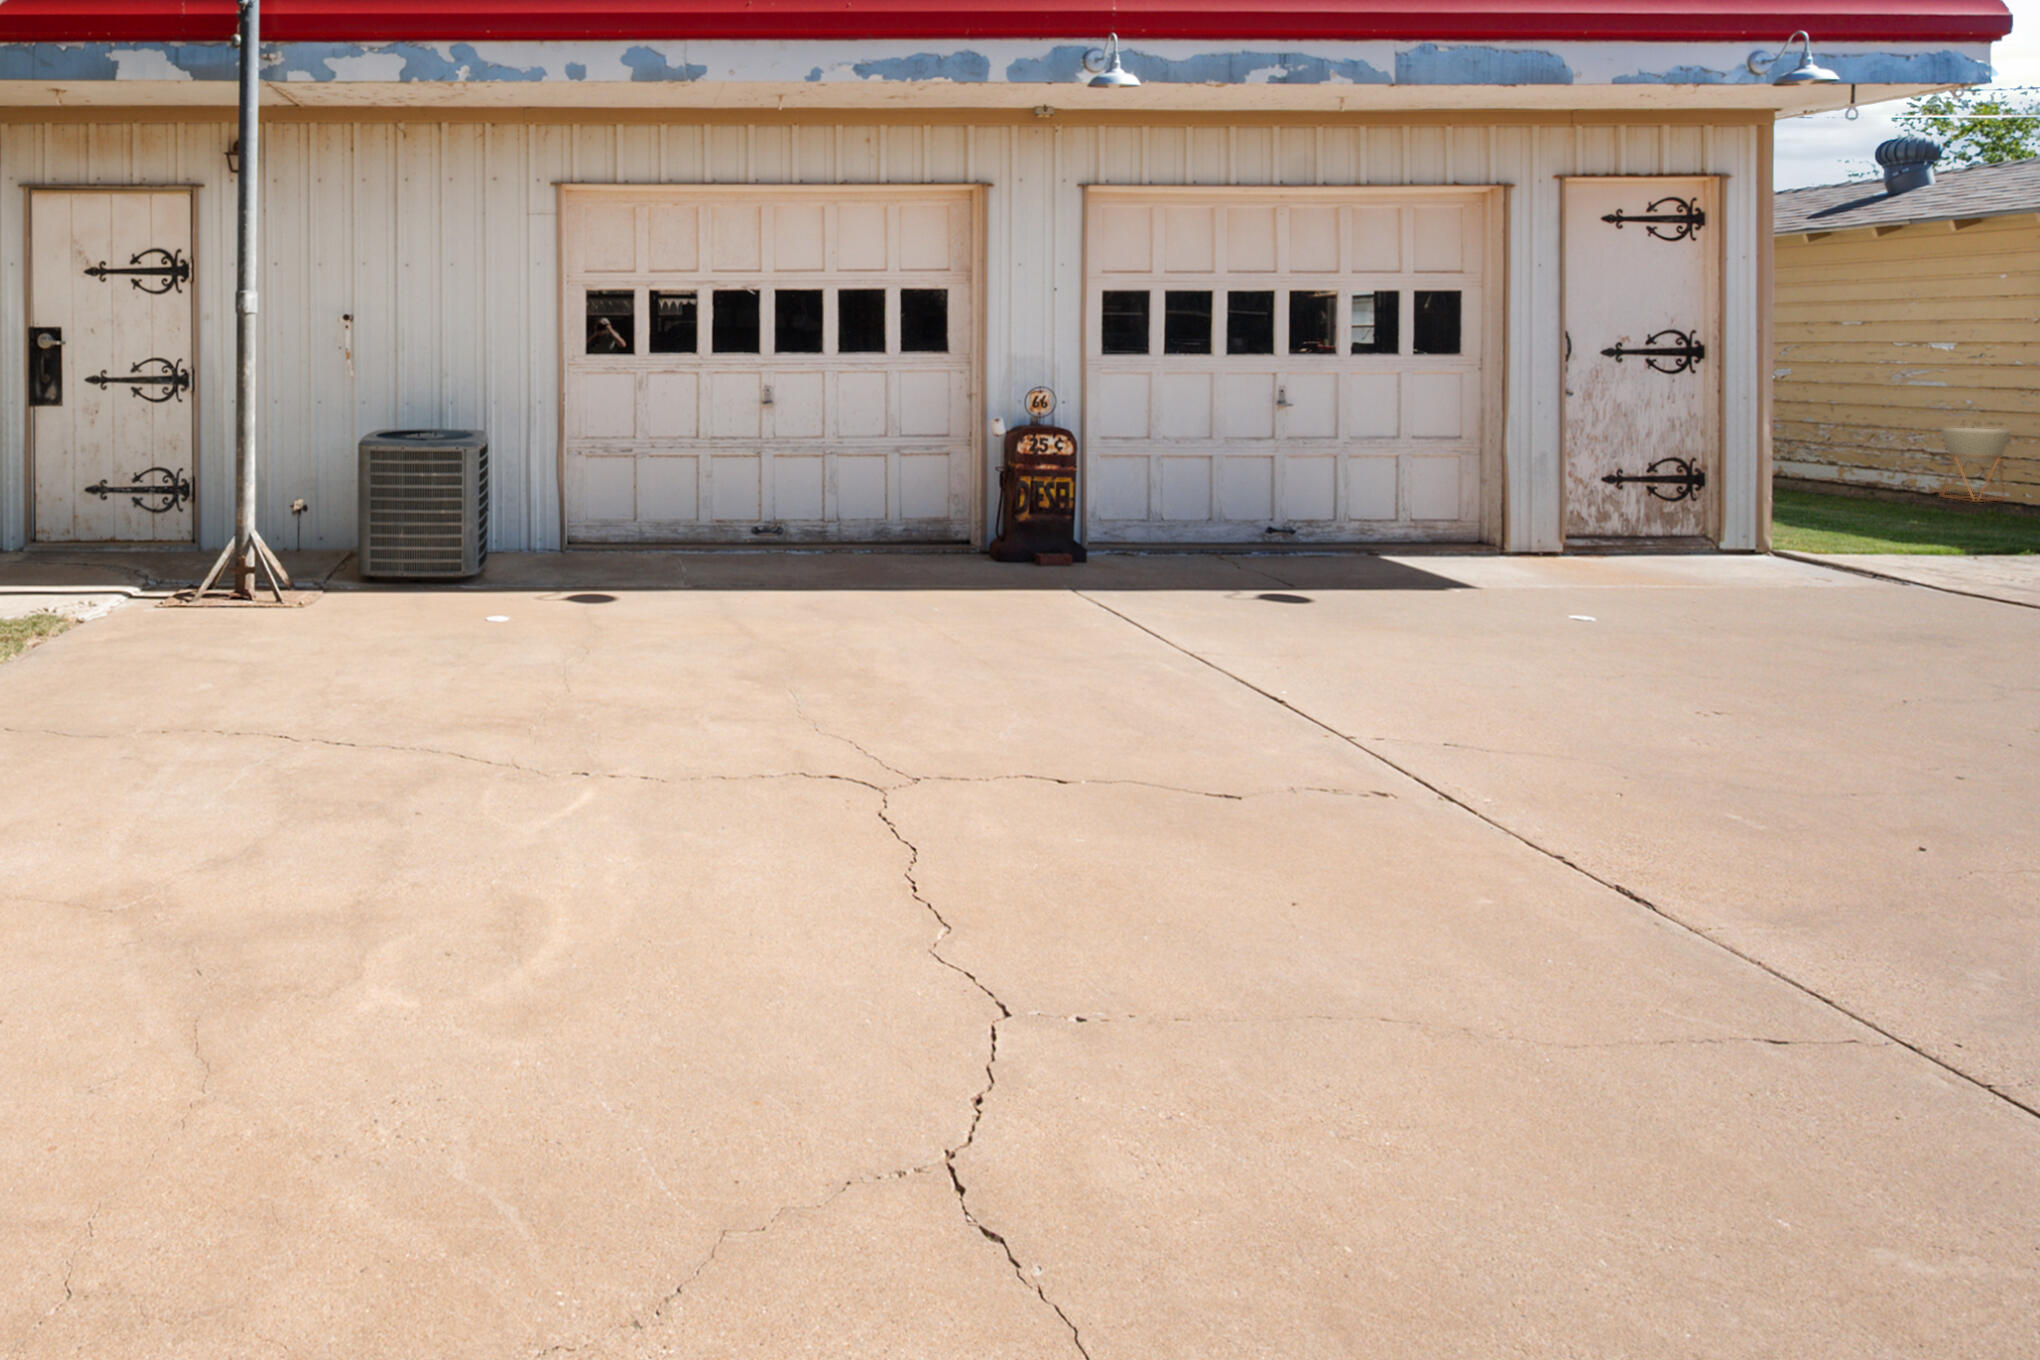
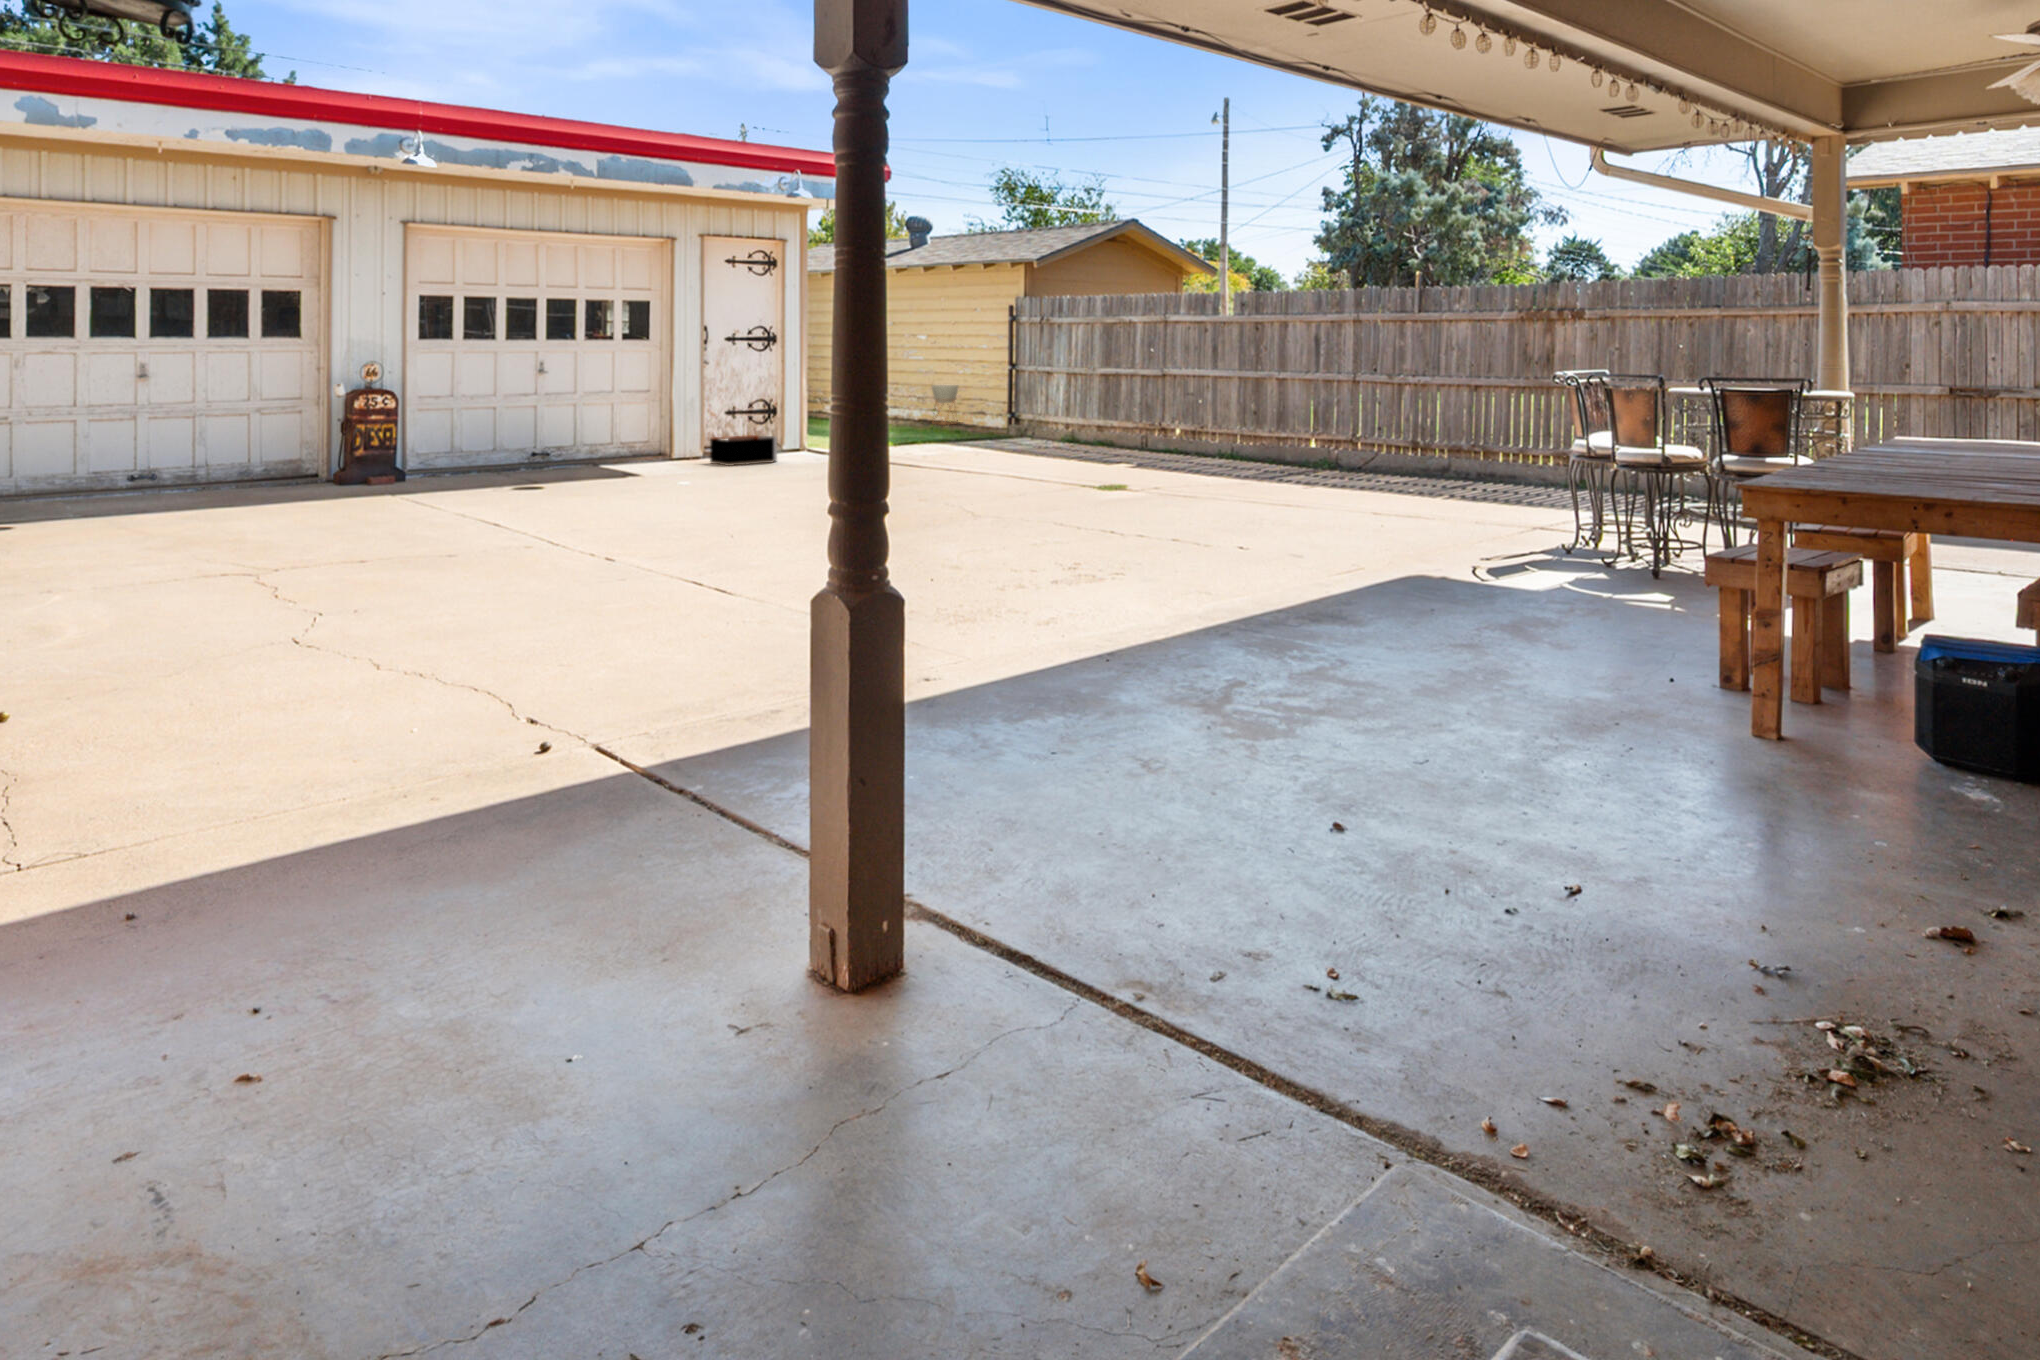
storage bin: none [1578,519,1720,573] -> present [710,435,777,466]

